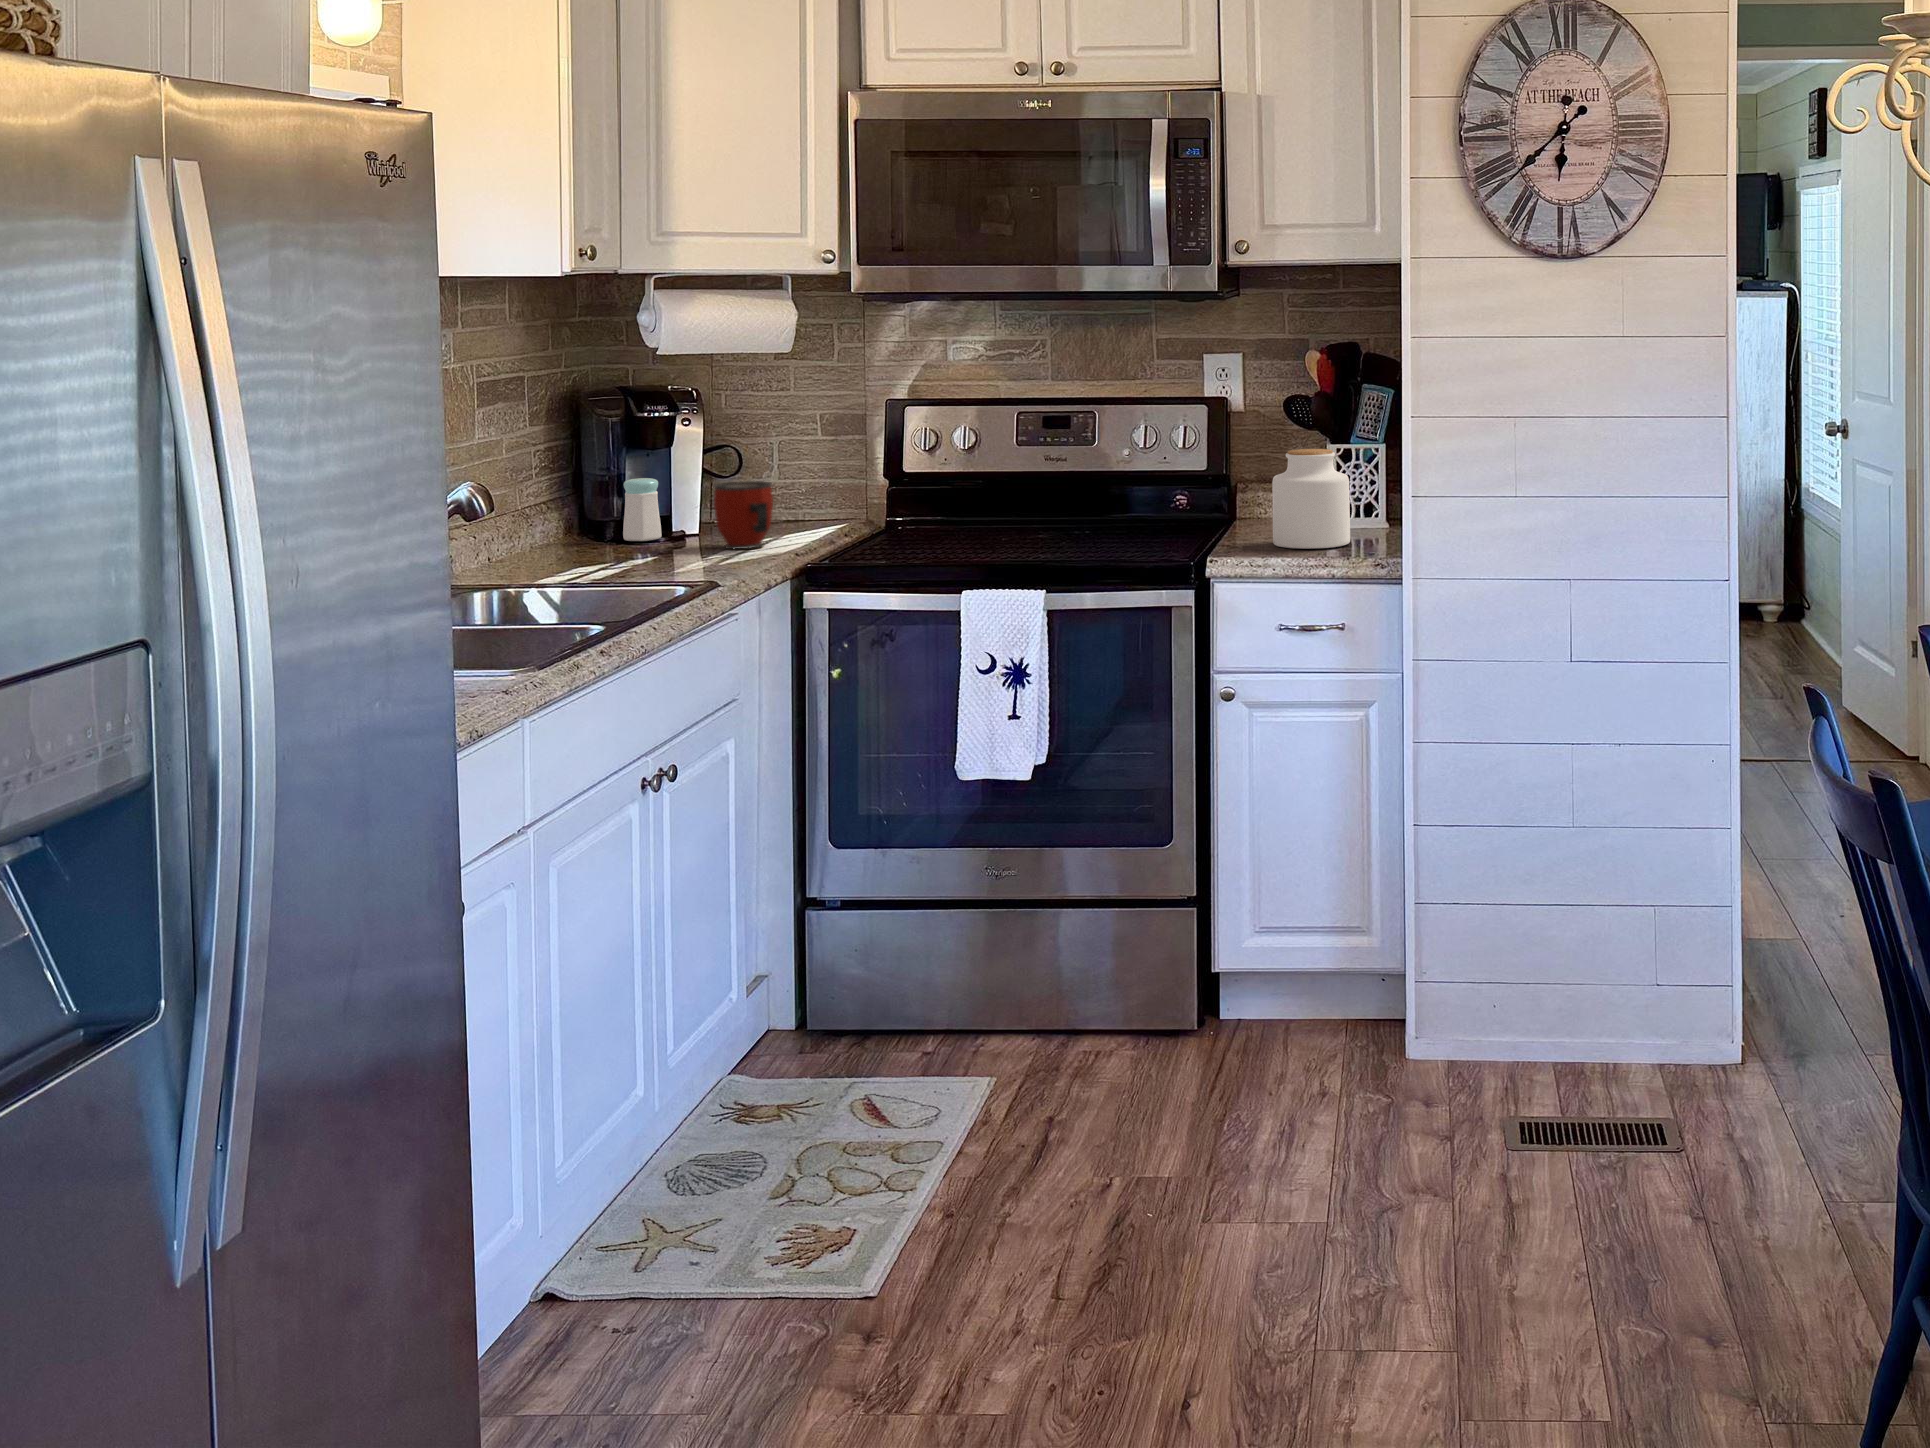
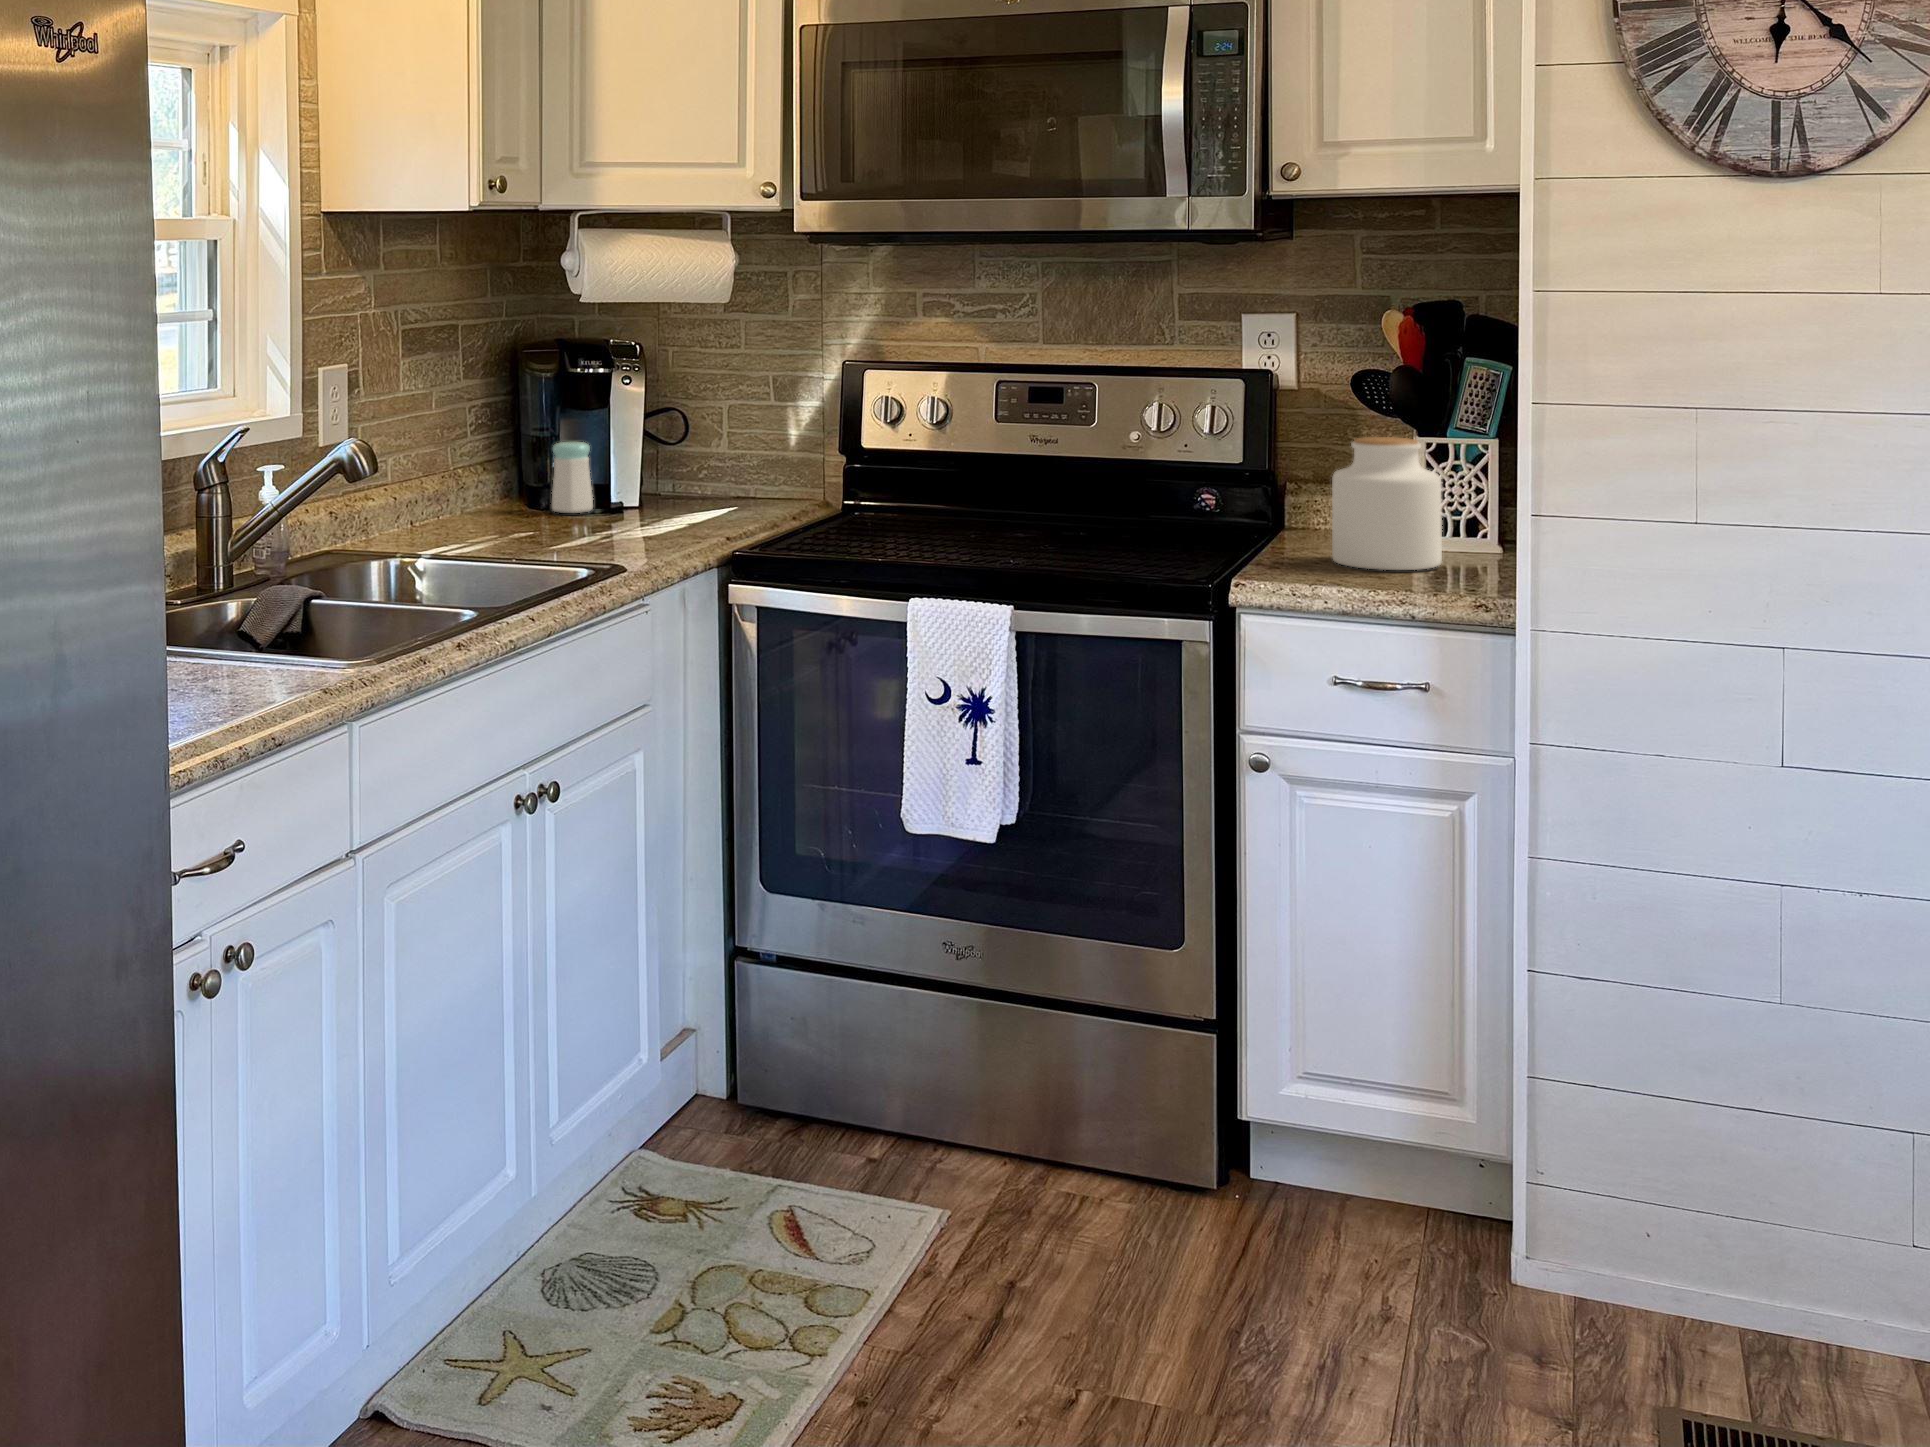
mug: present [714,481,773,549] -> none [644,450,710,529]

